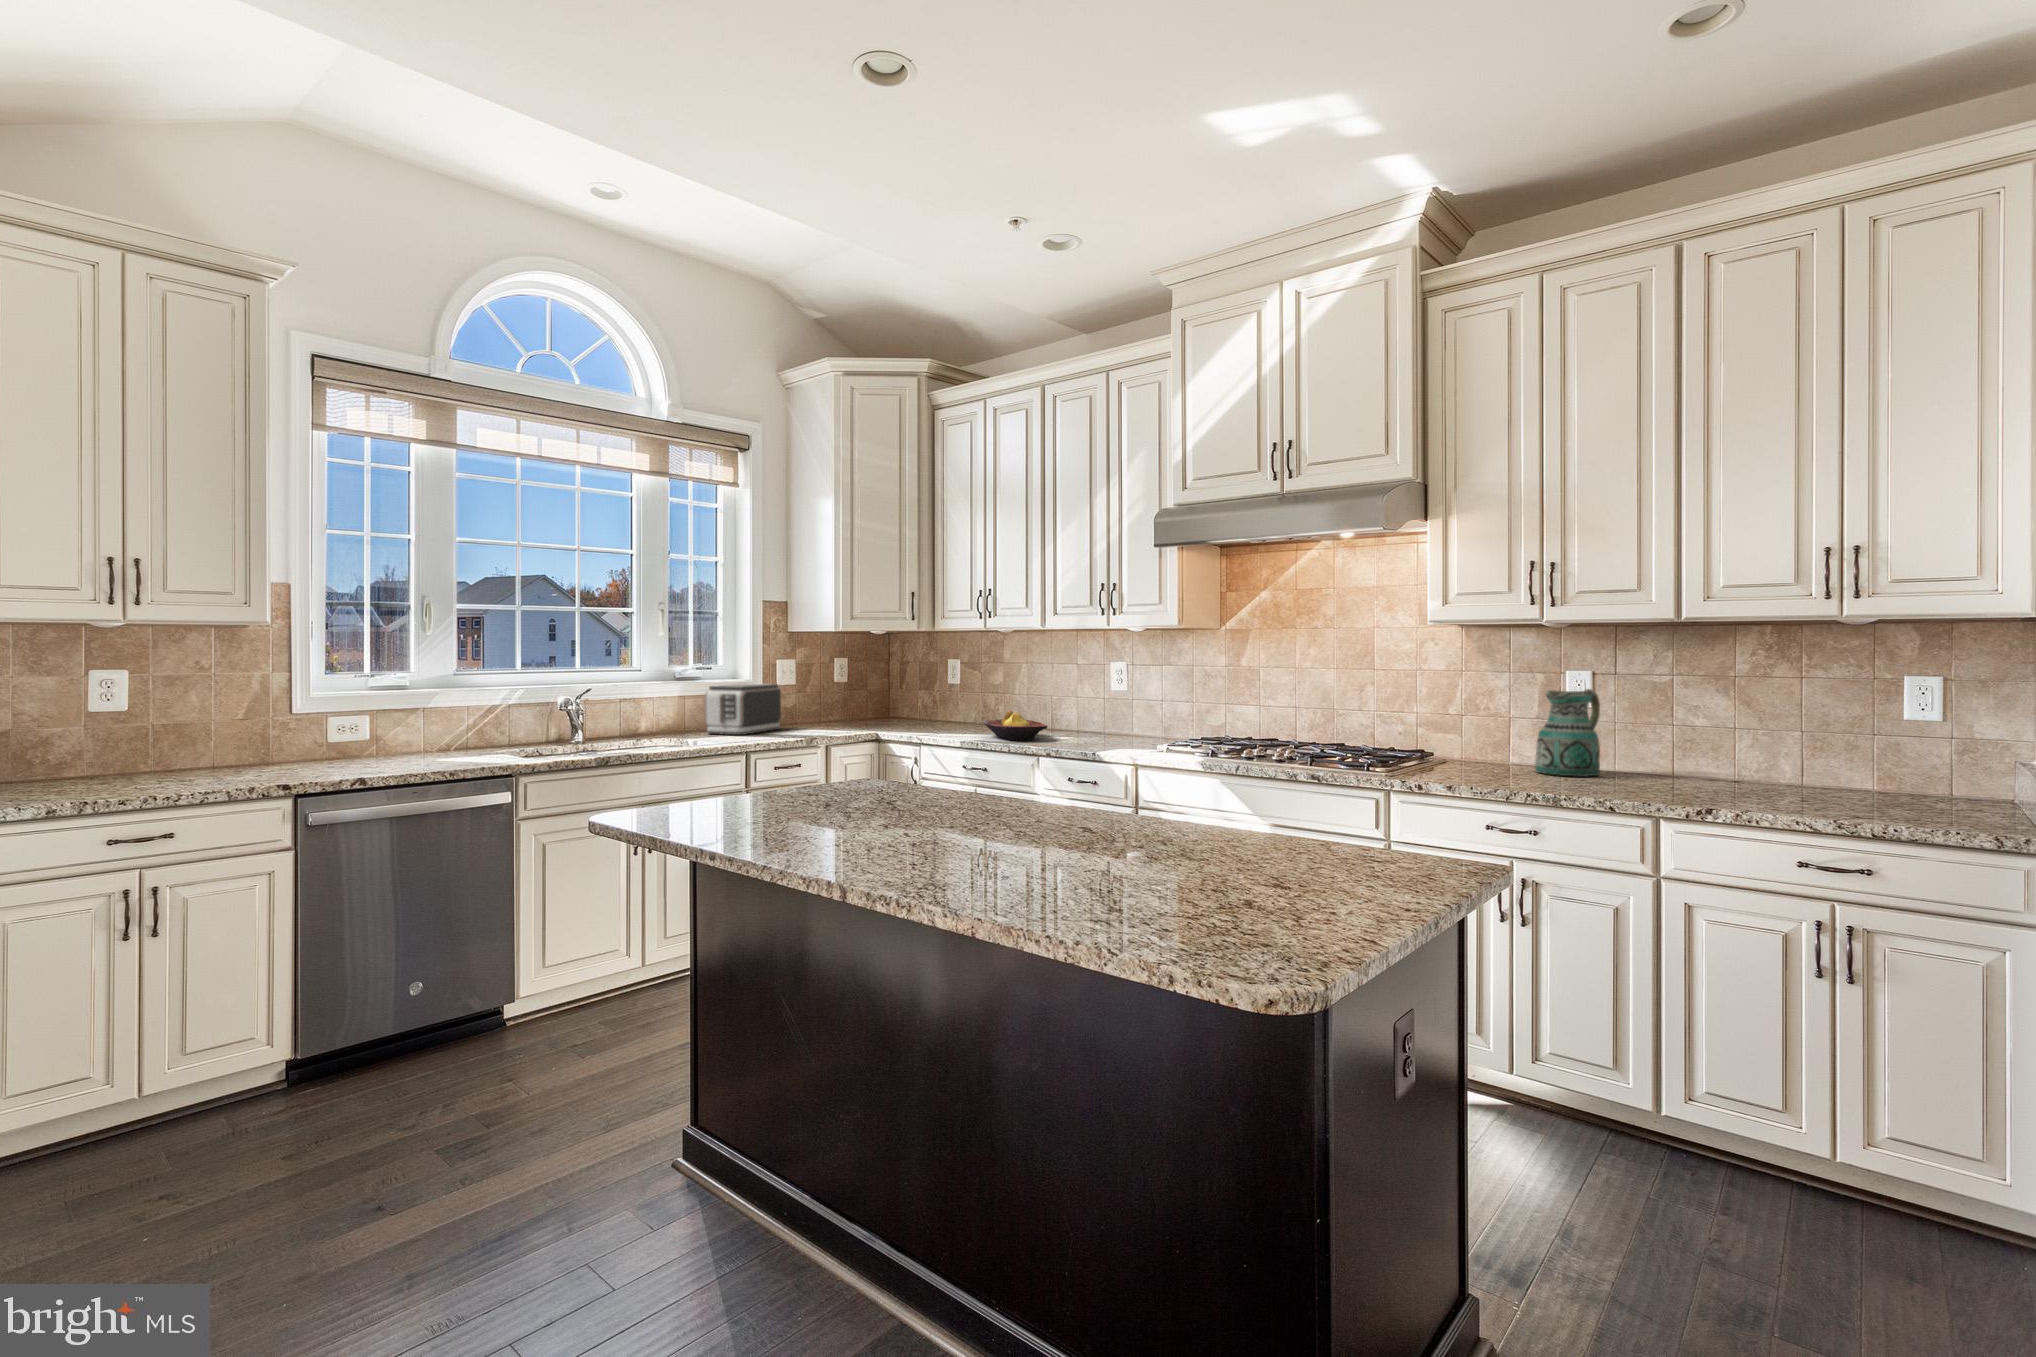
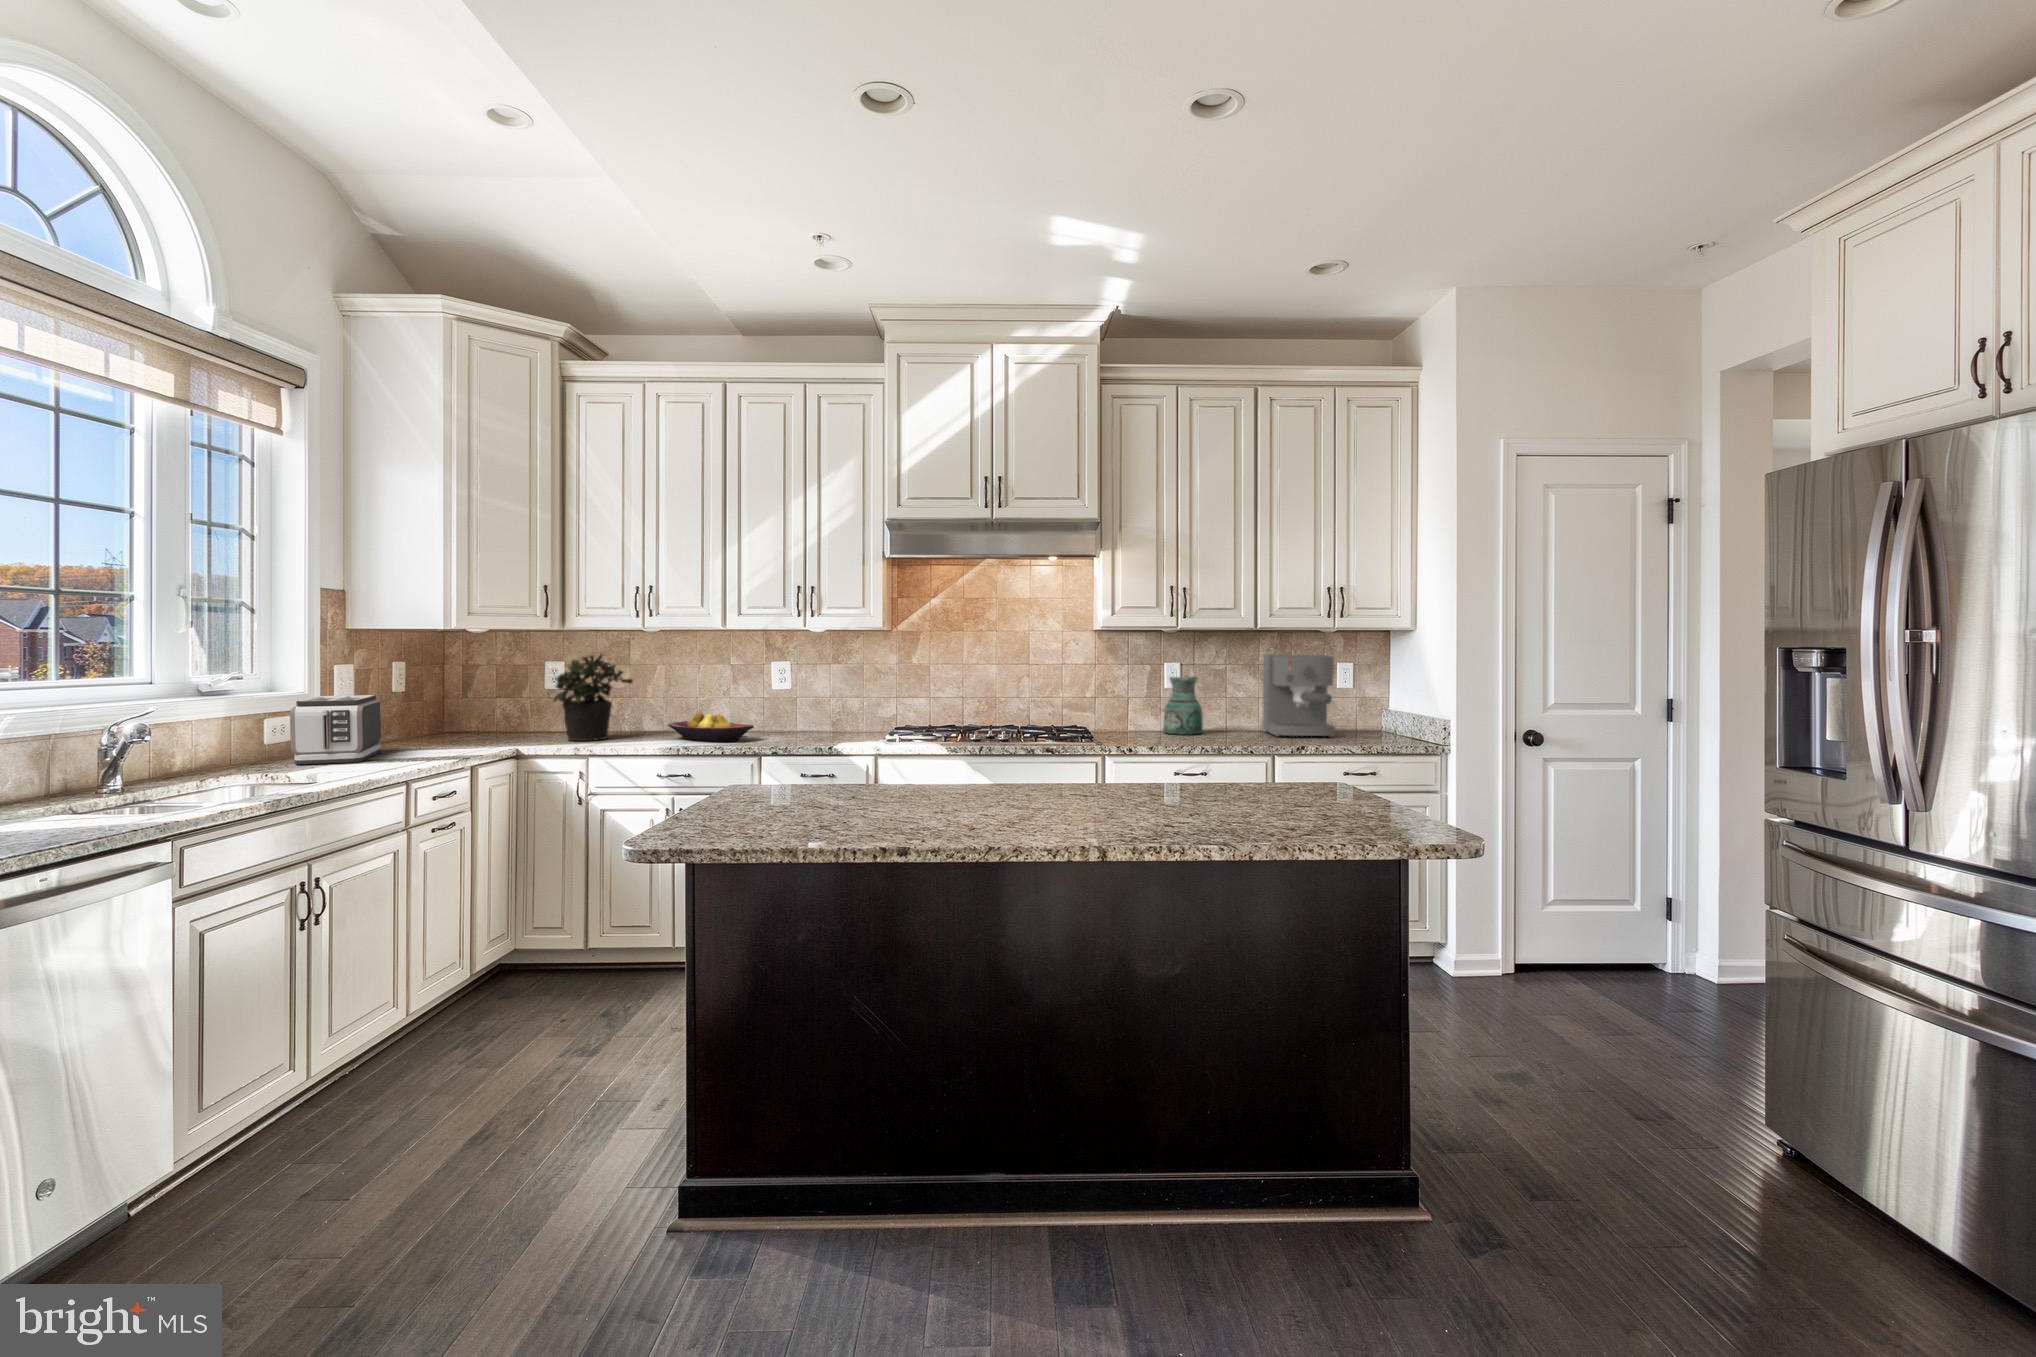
potted plant: none [896,651,968,732] -> present [554,654,633,741]
coffee maker: none [1701,659,1841,802] -> present [1262,654,1335,737]

